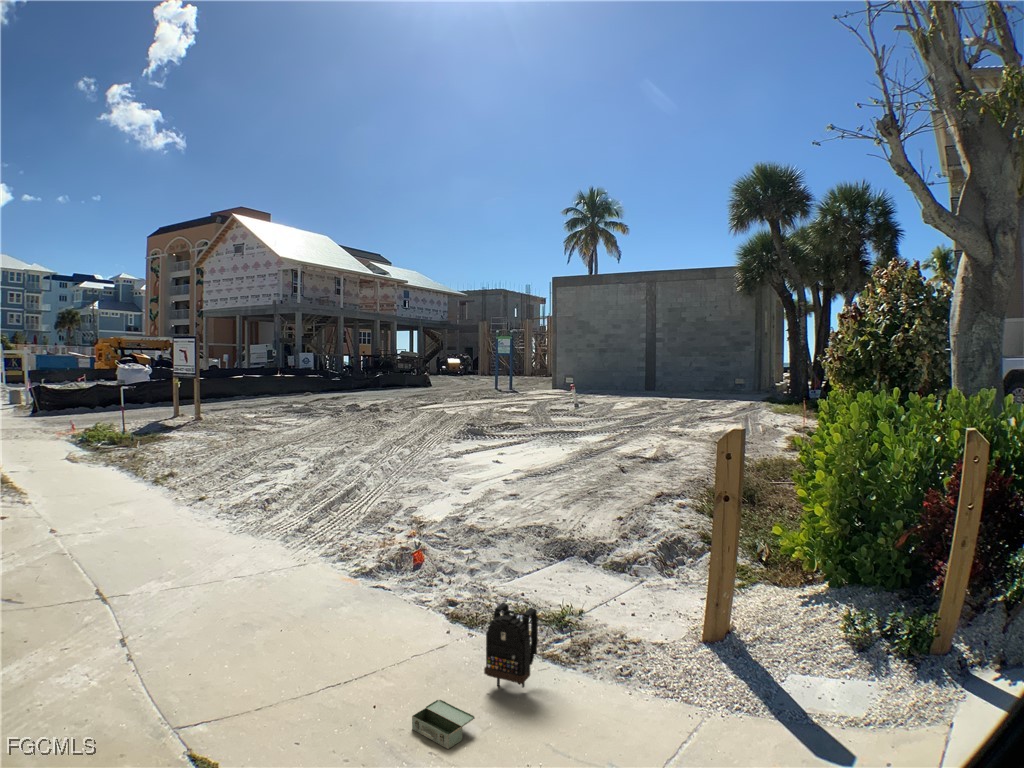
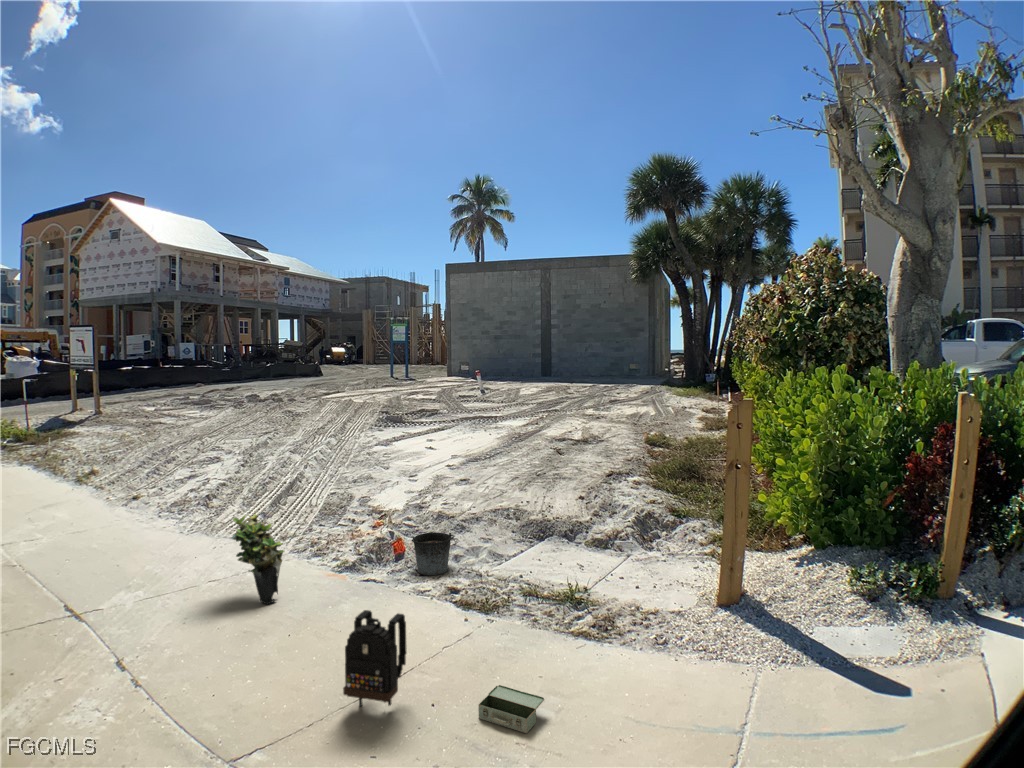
potted plant: none [252,519,301,604] -> present [232,514,285,604]
bucket: none [421,546,463,587] -> present [411,533,454,575]
backpack: present [484,603,538,688] -> present [343,610,407,706]

